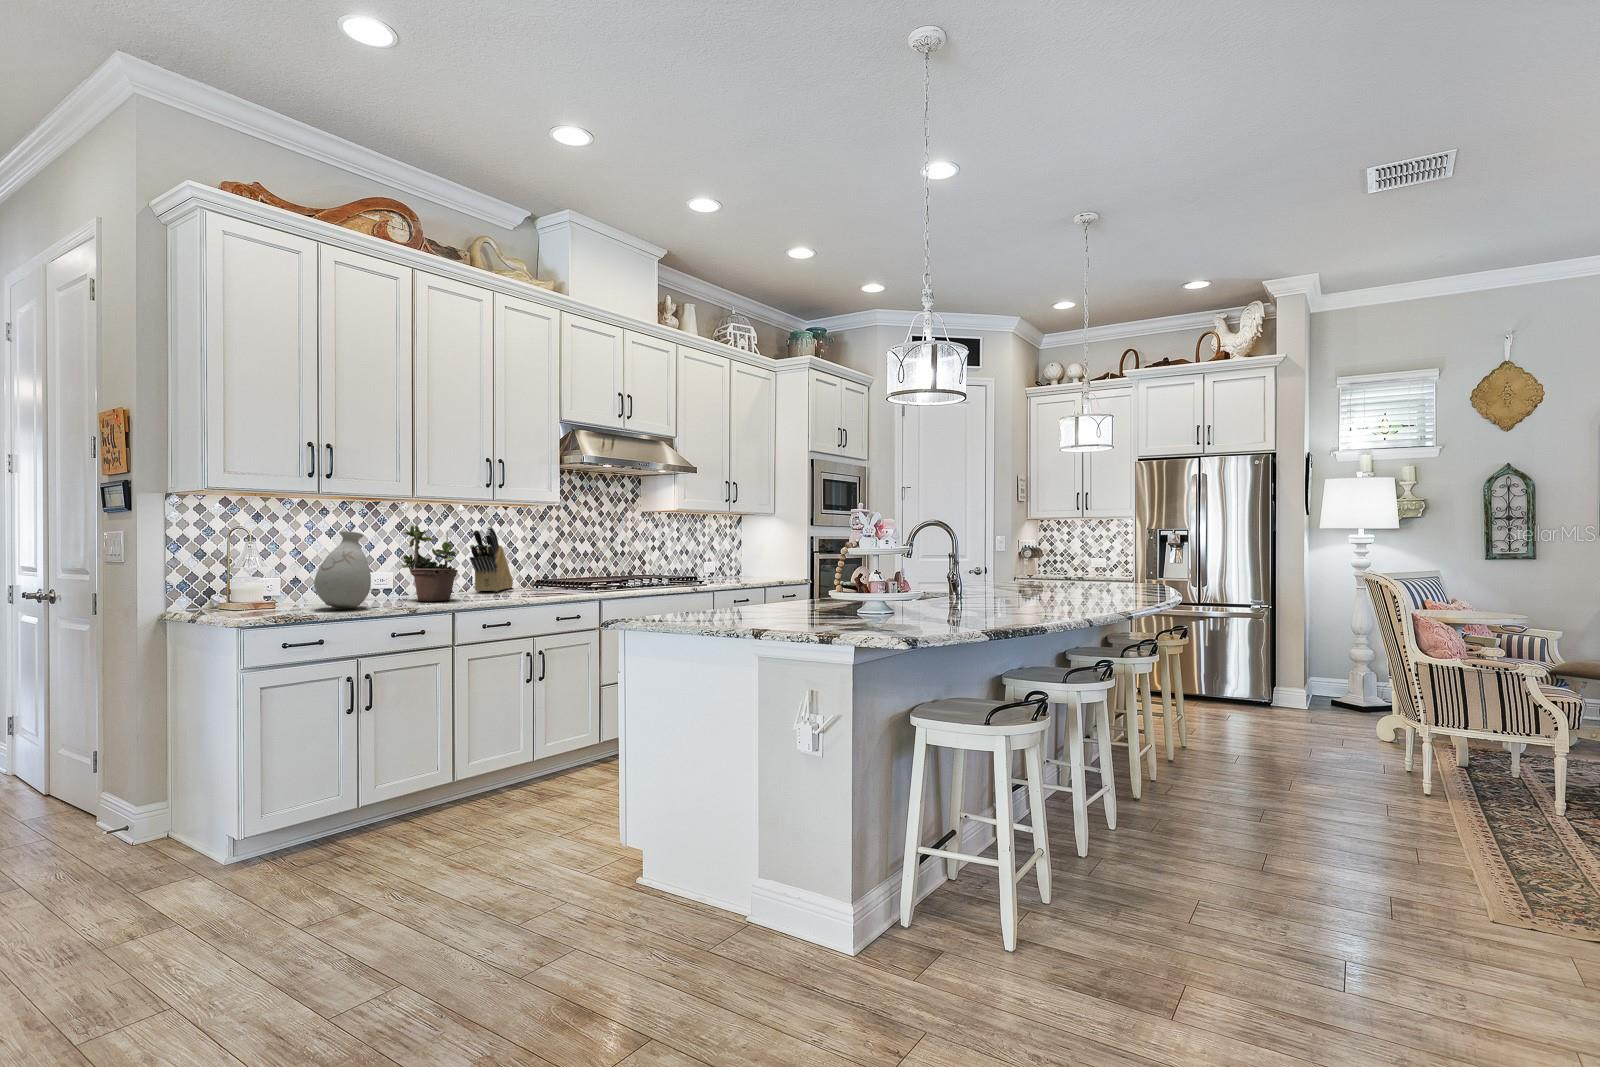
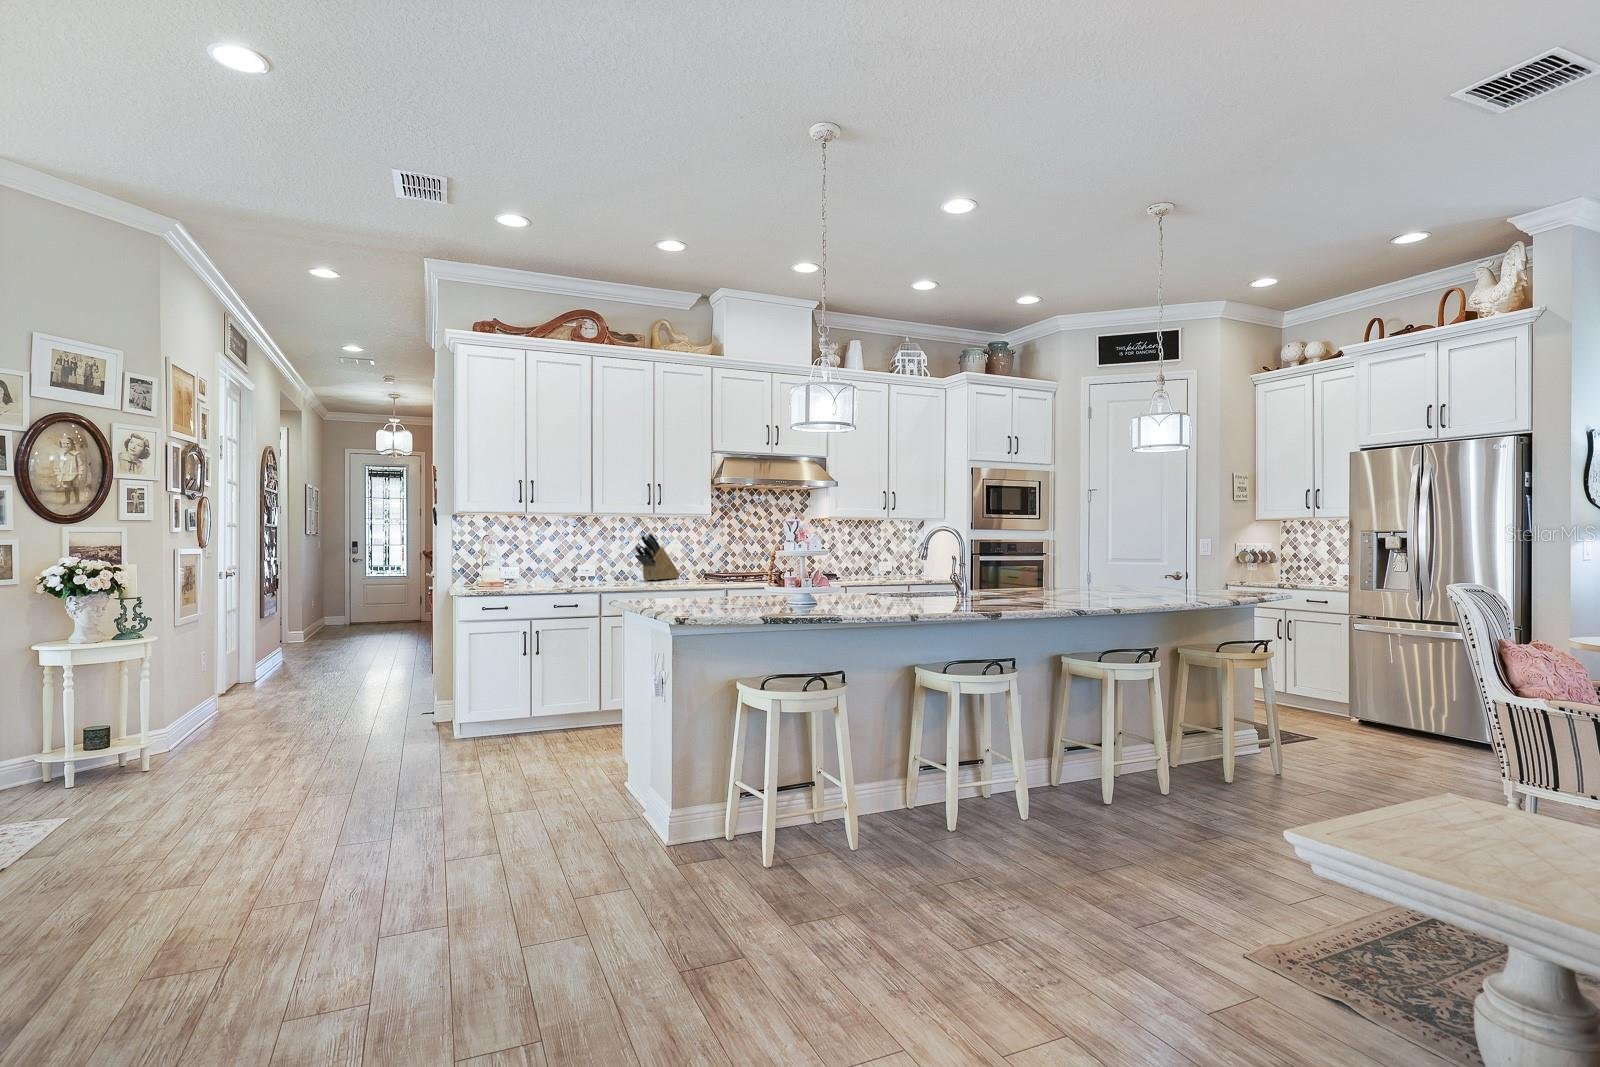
potted plant: present [401,525,458,601] -> none [578,528,613,585]
vase: present [314,531,371,608] -> none [511,537,545,587]

